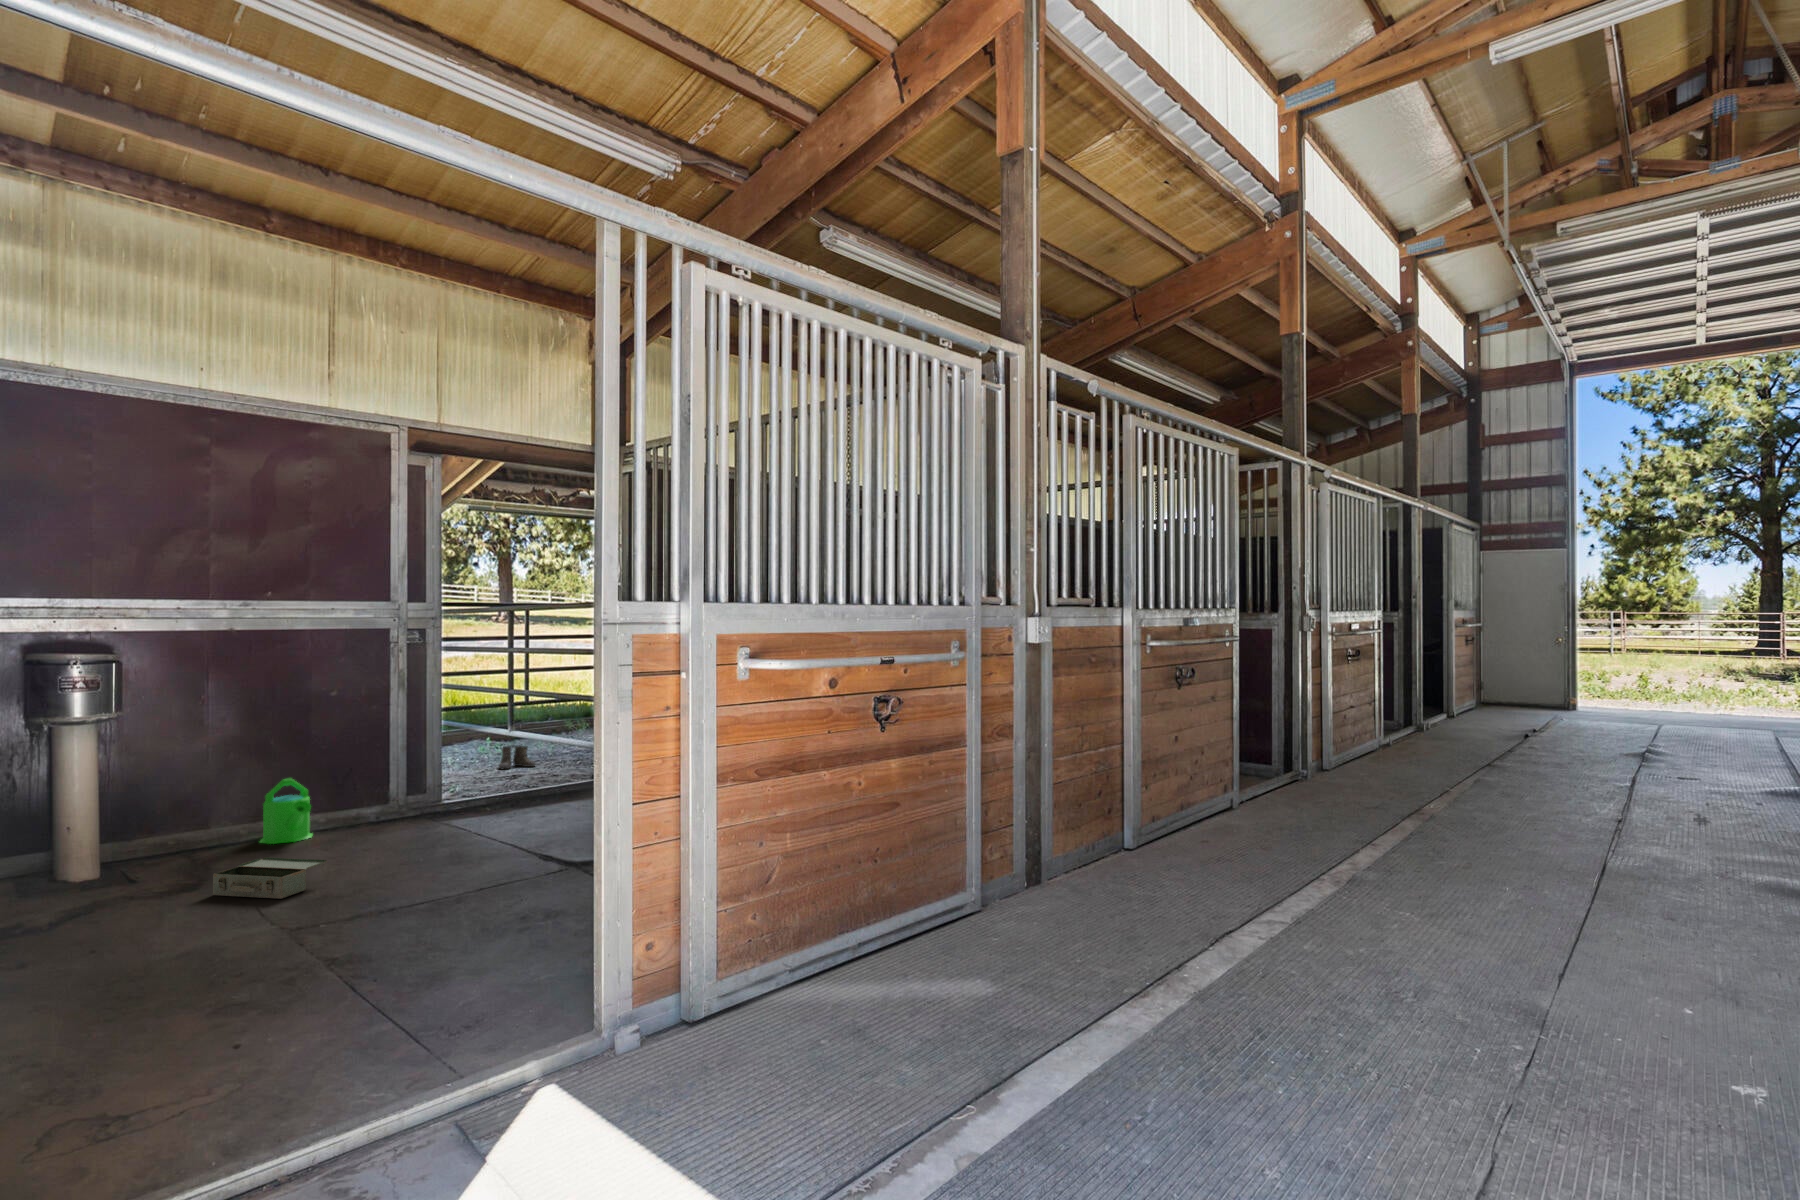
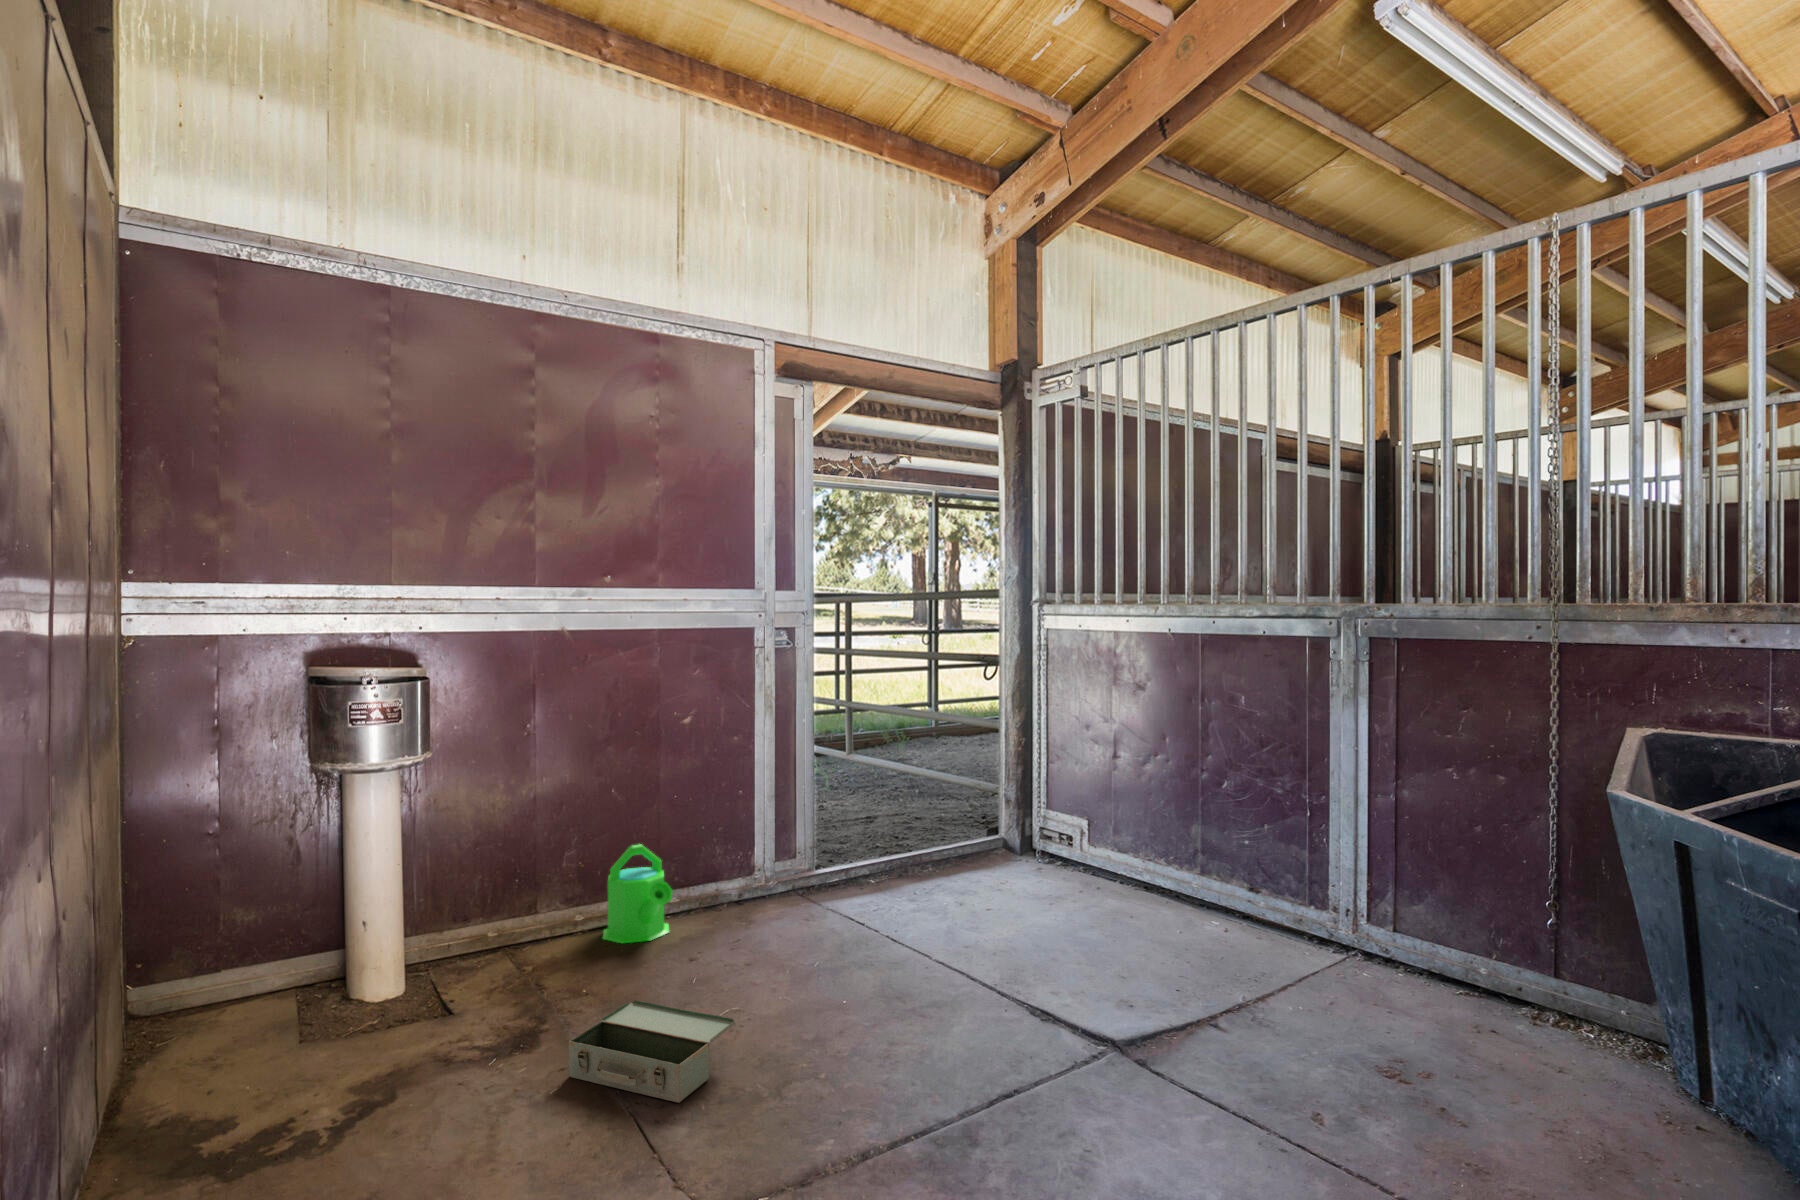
boots: present [499,746,535,770] -> none [833,777,885,809]

